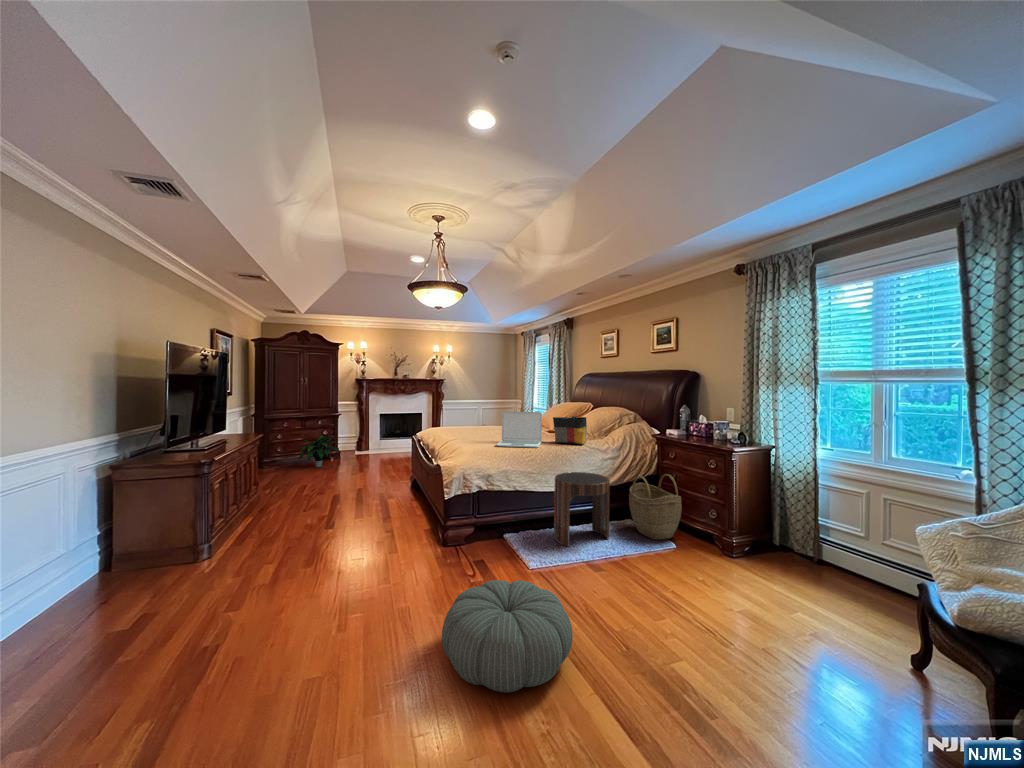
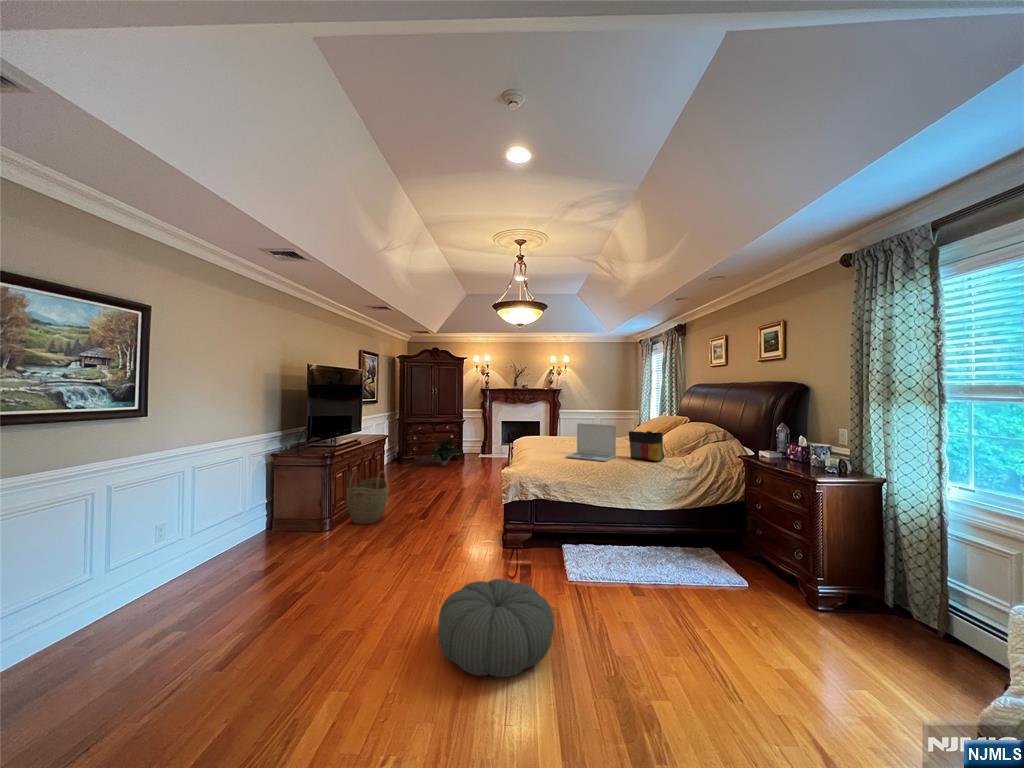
side table: present [554,472,610,547] -> none [612,490,672,566]
woven basket: present [629,474,682,540] -> present [347,471,388,525]

